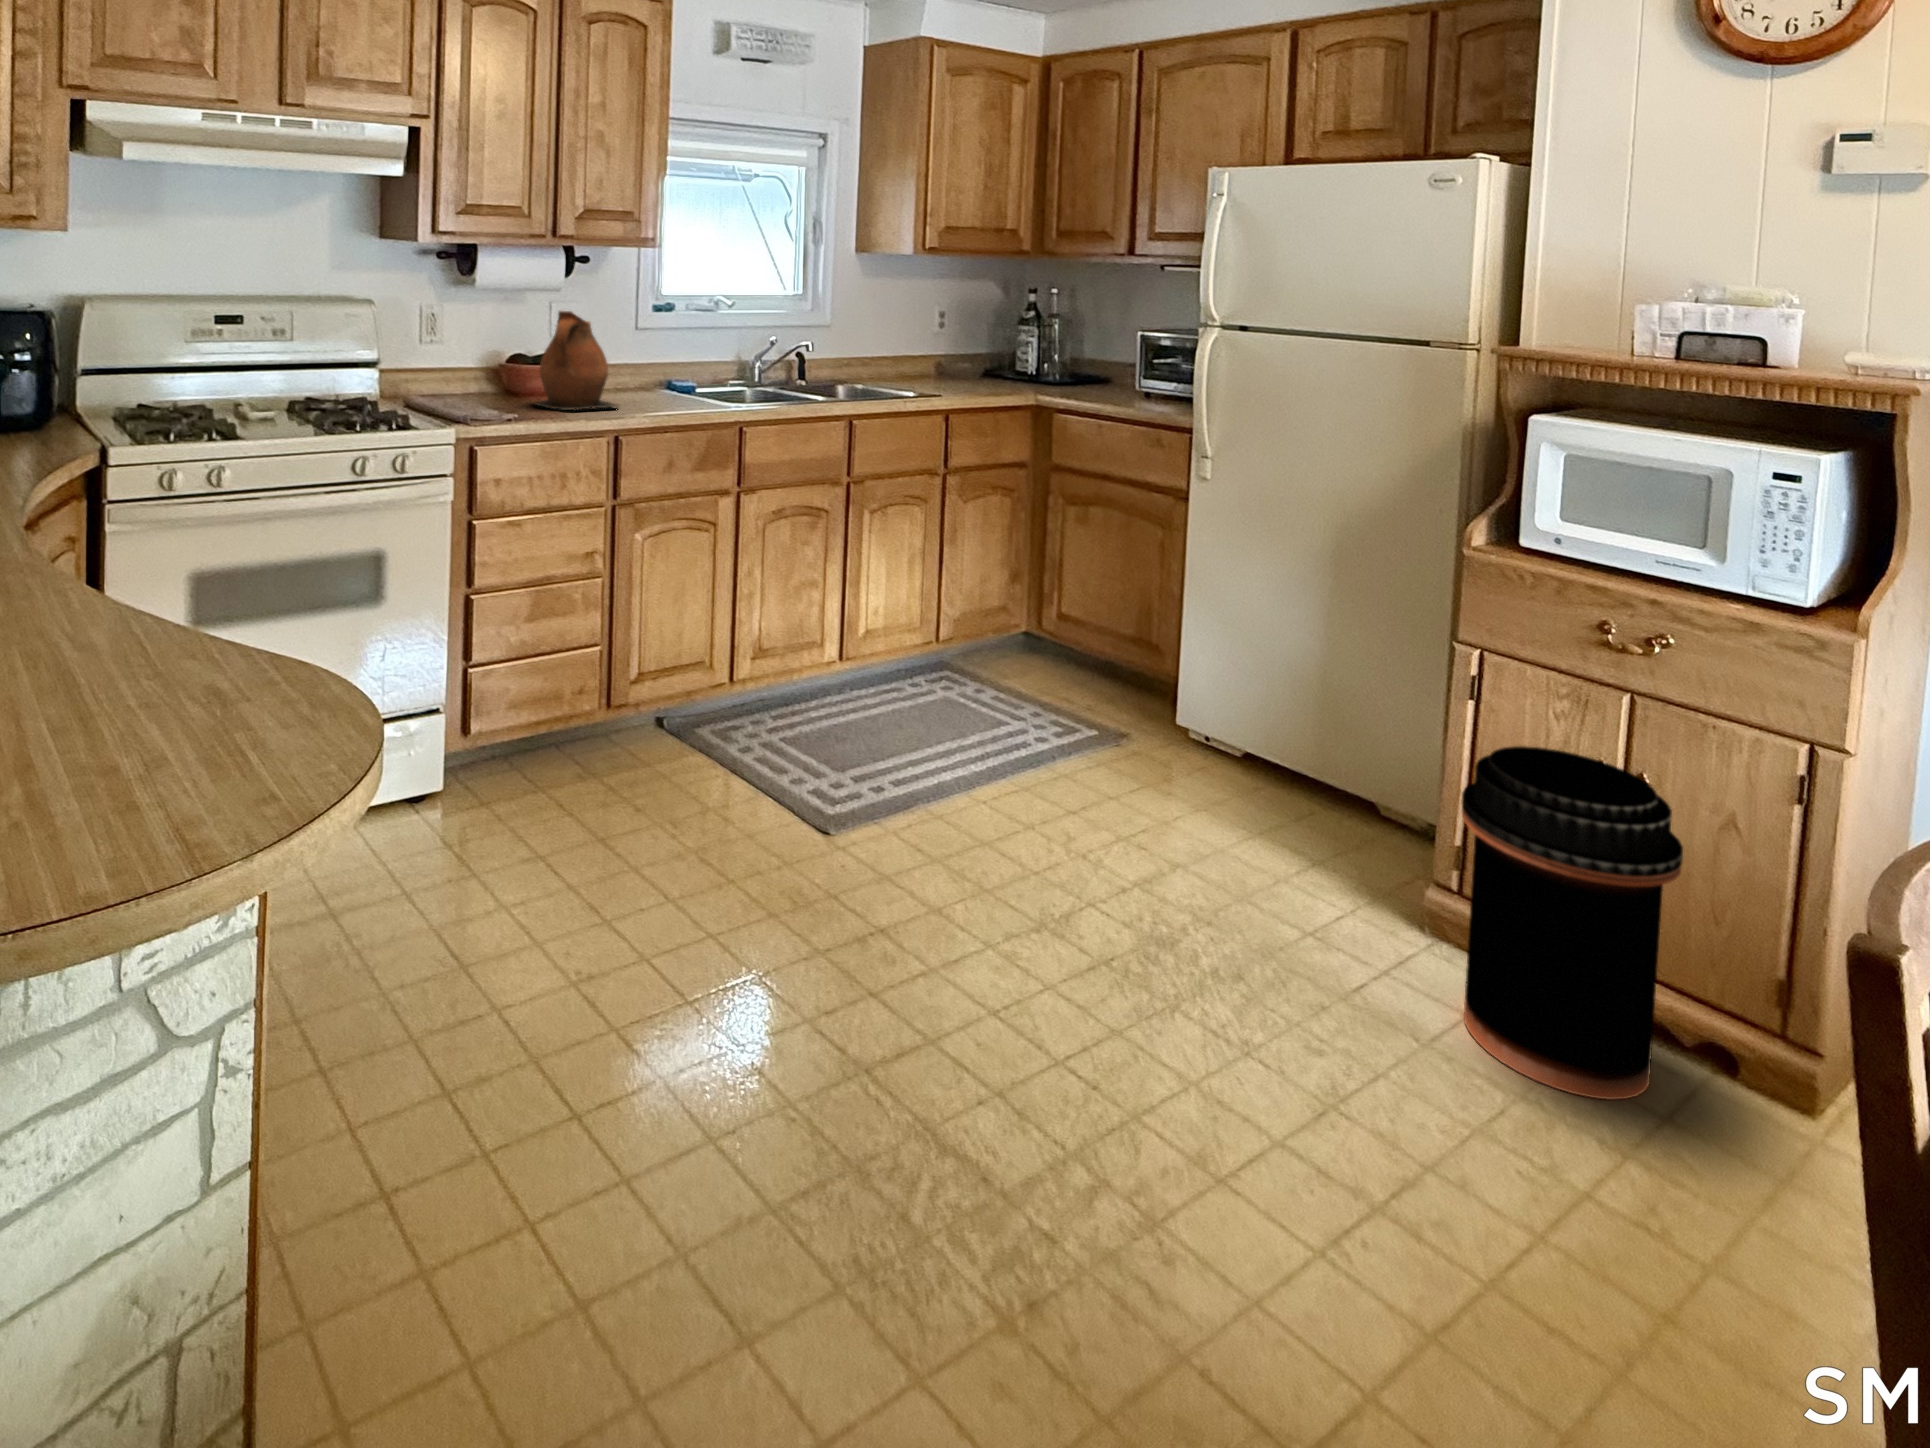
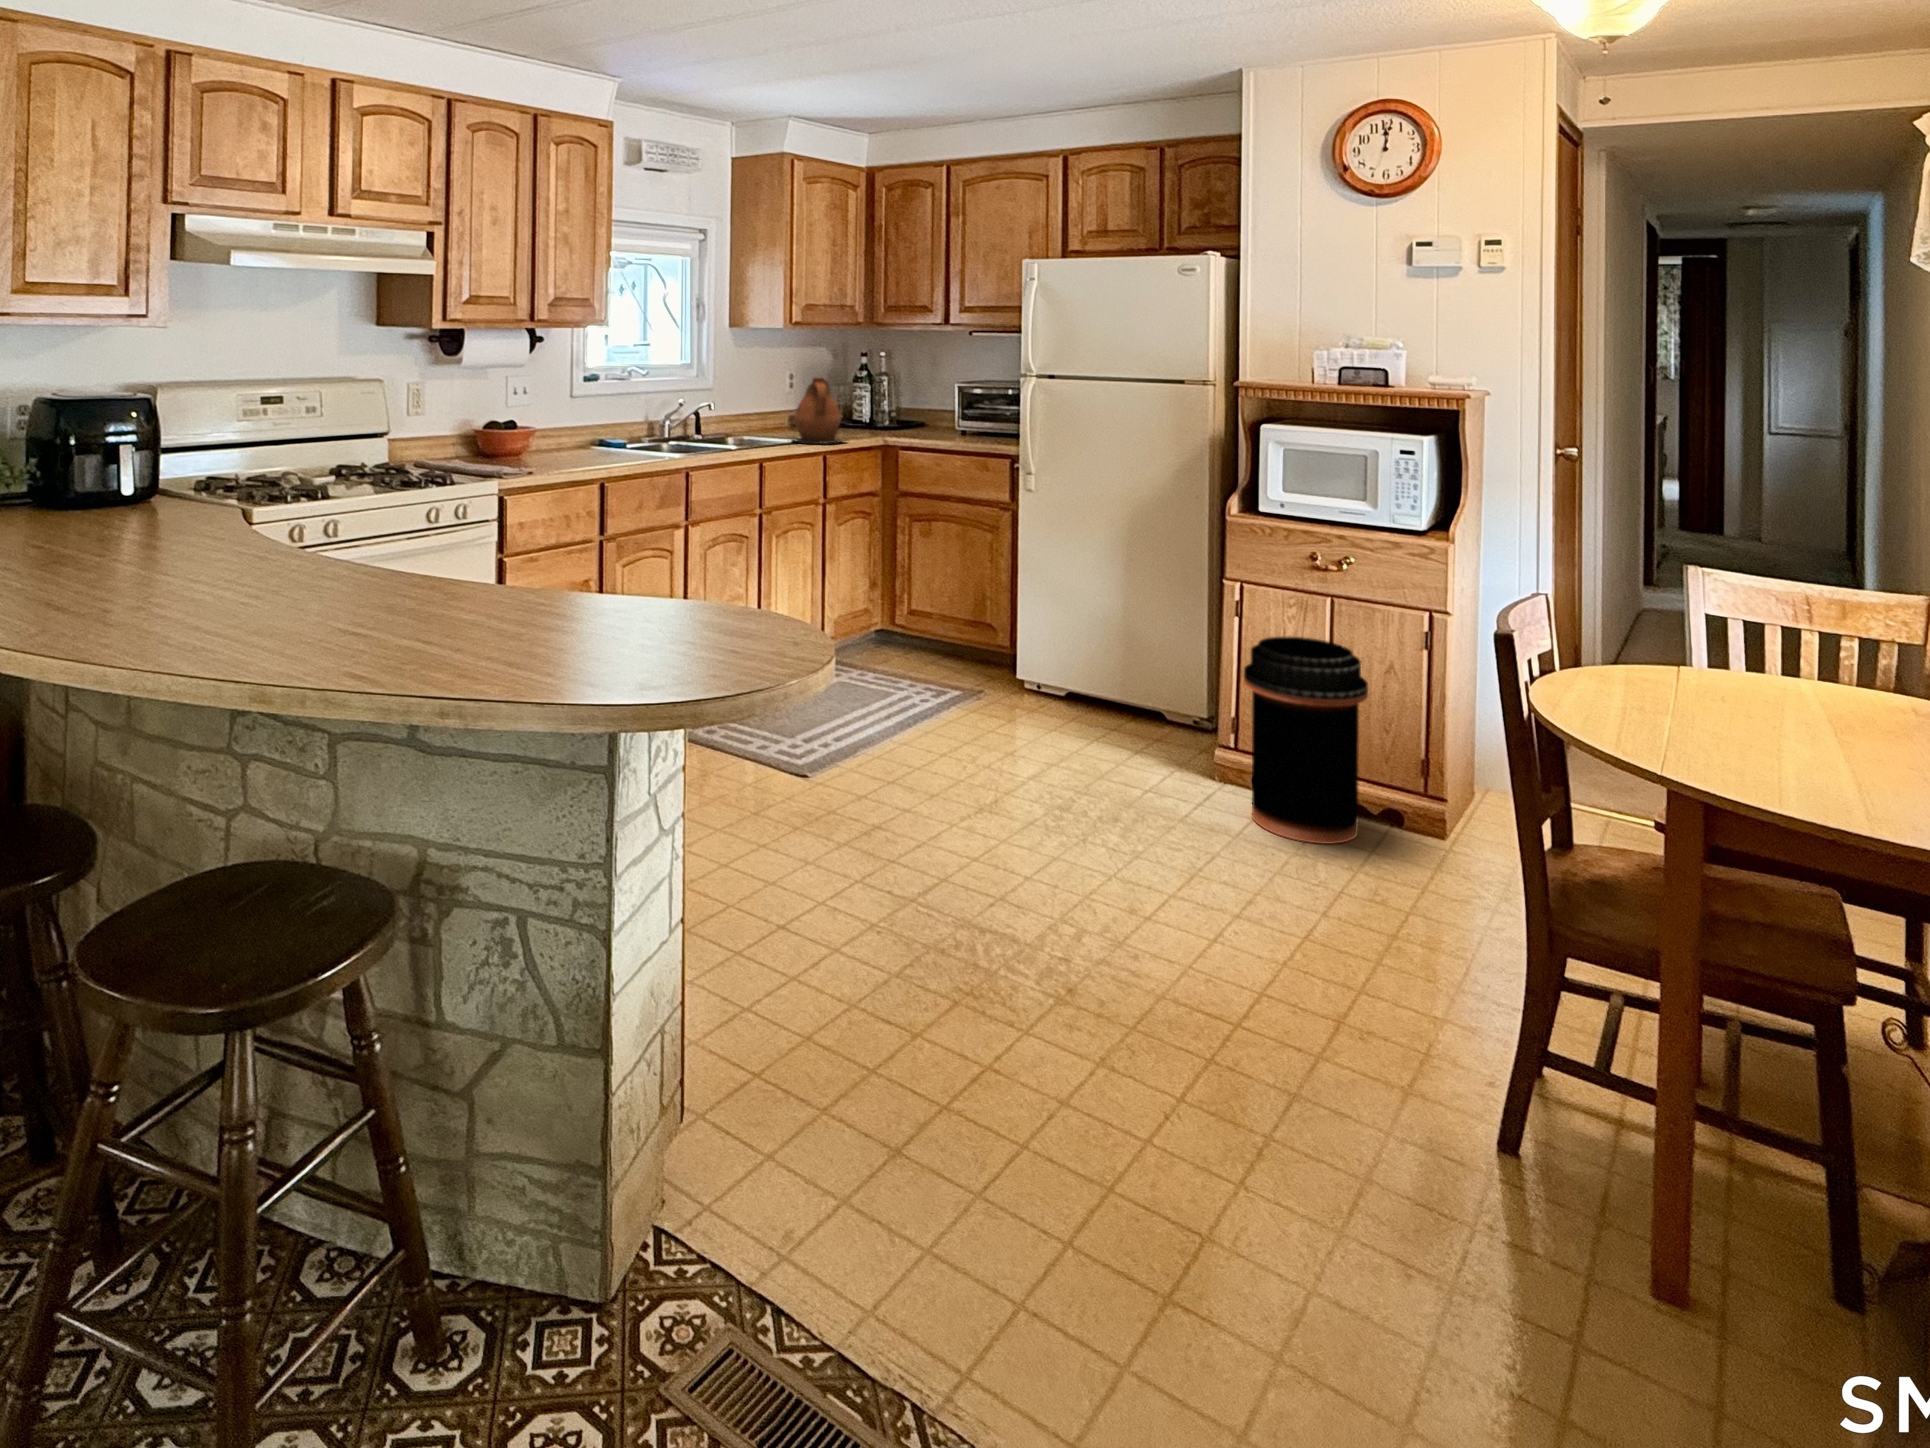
ceramic pitcher: present [535,311,618,410] -> present [793,377,844,444]

